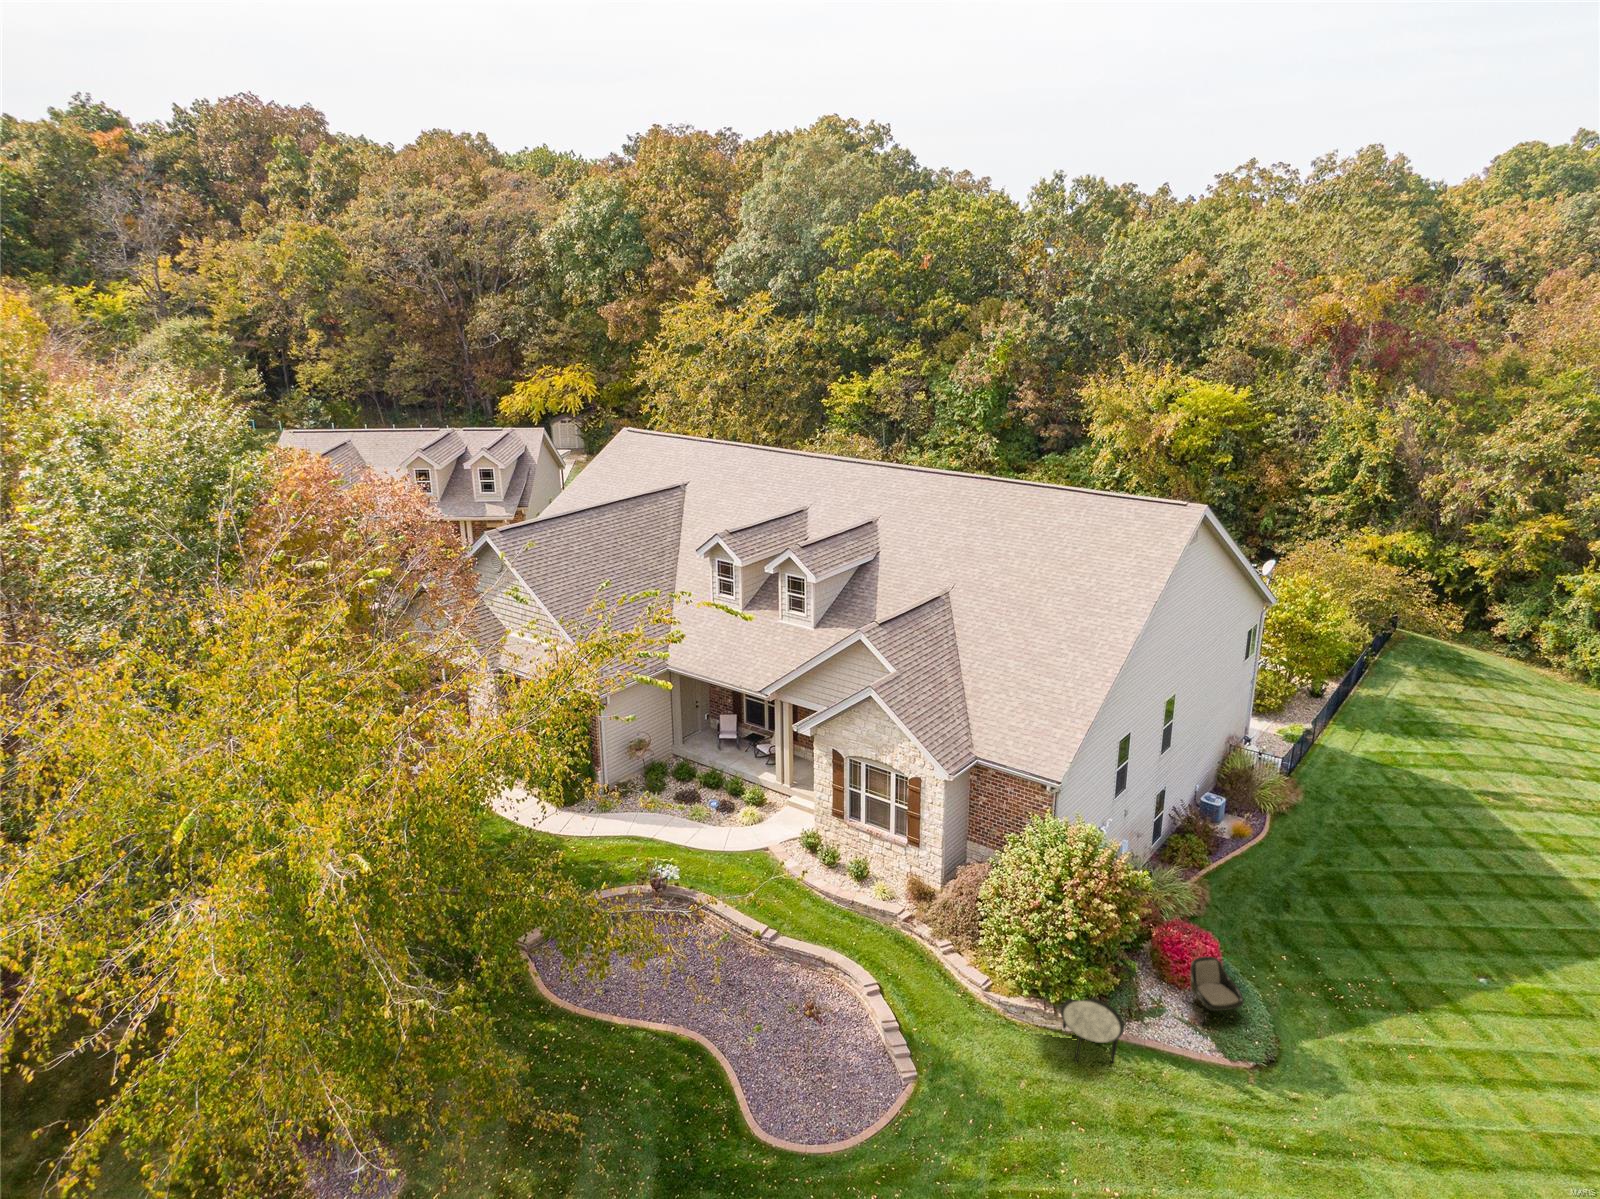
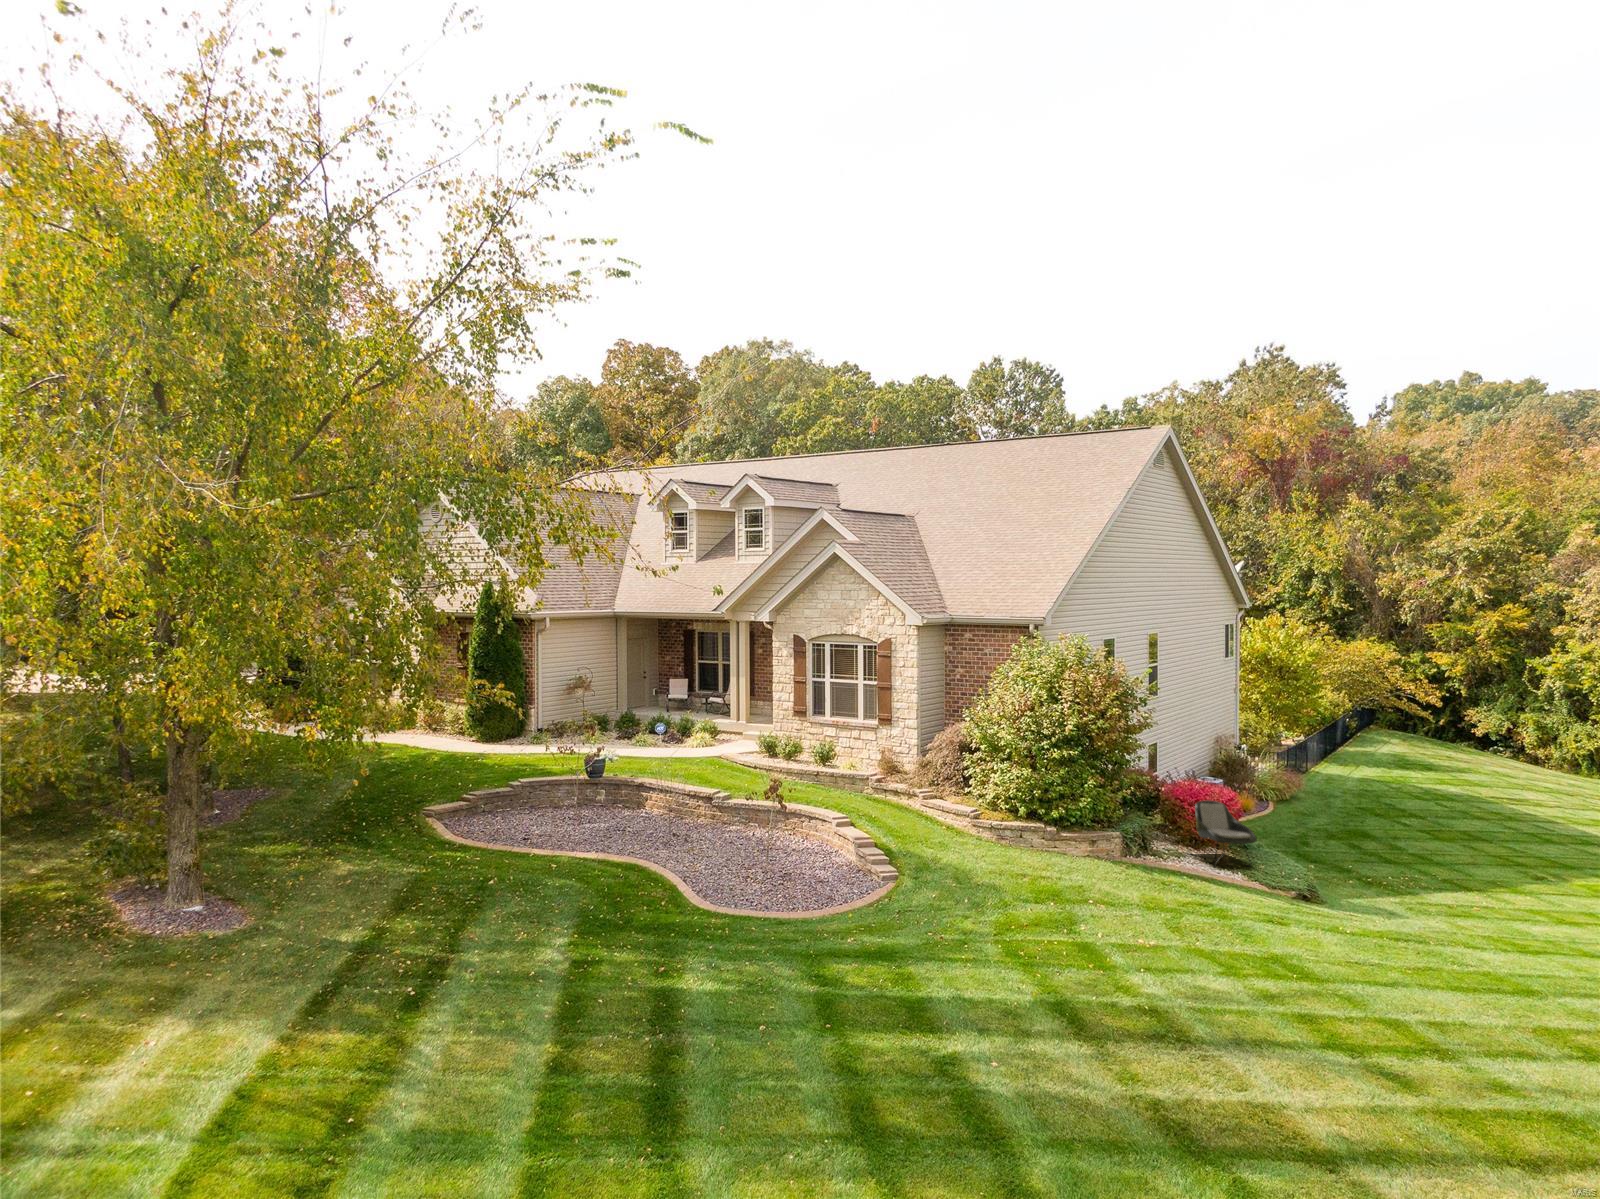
round table: present [1060,998,1124,1063] -> none [1054,819,1126,877]

